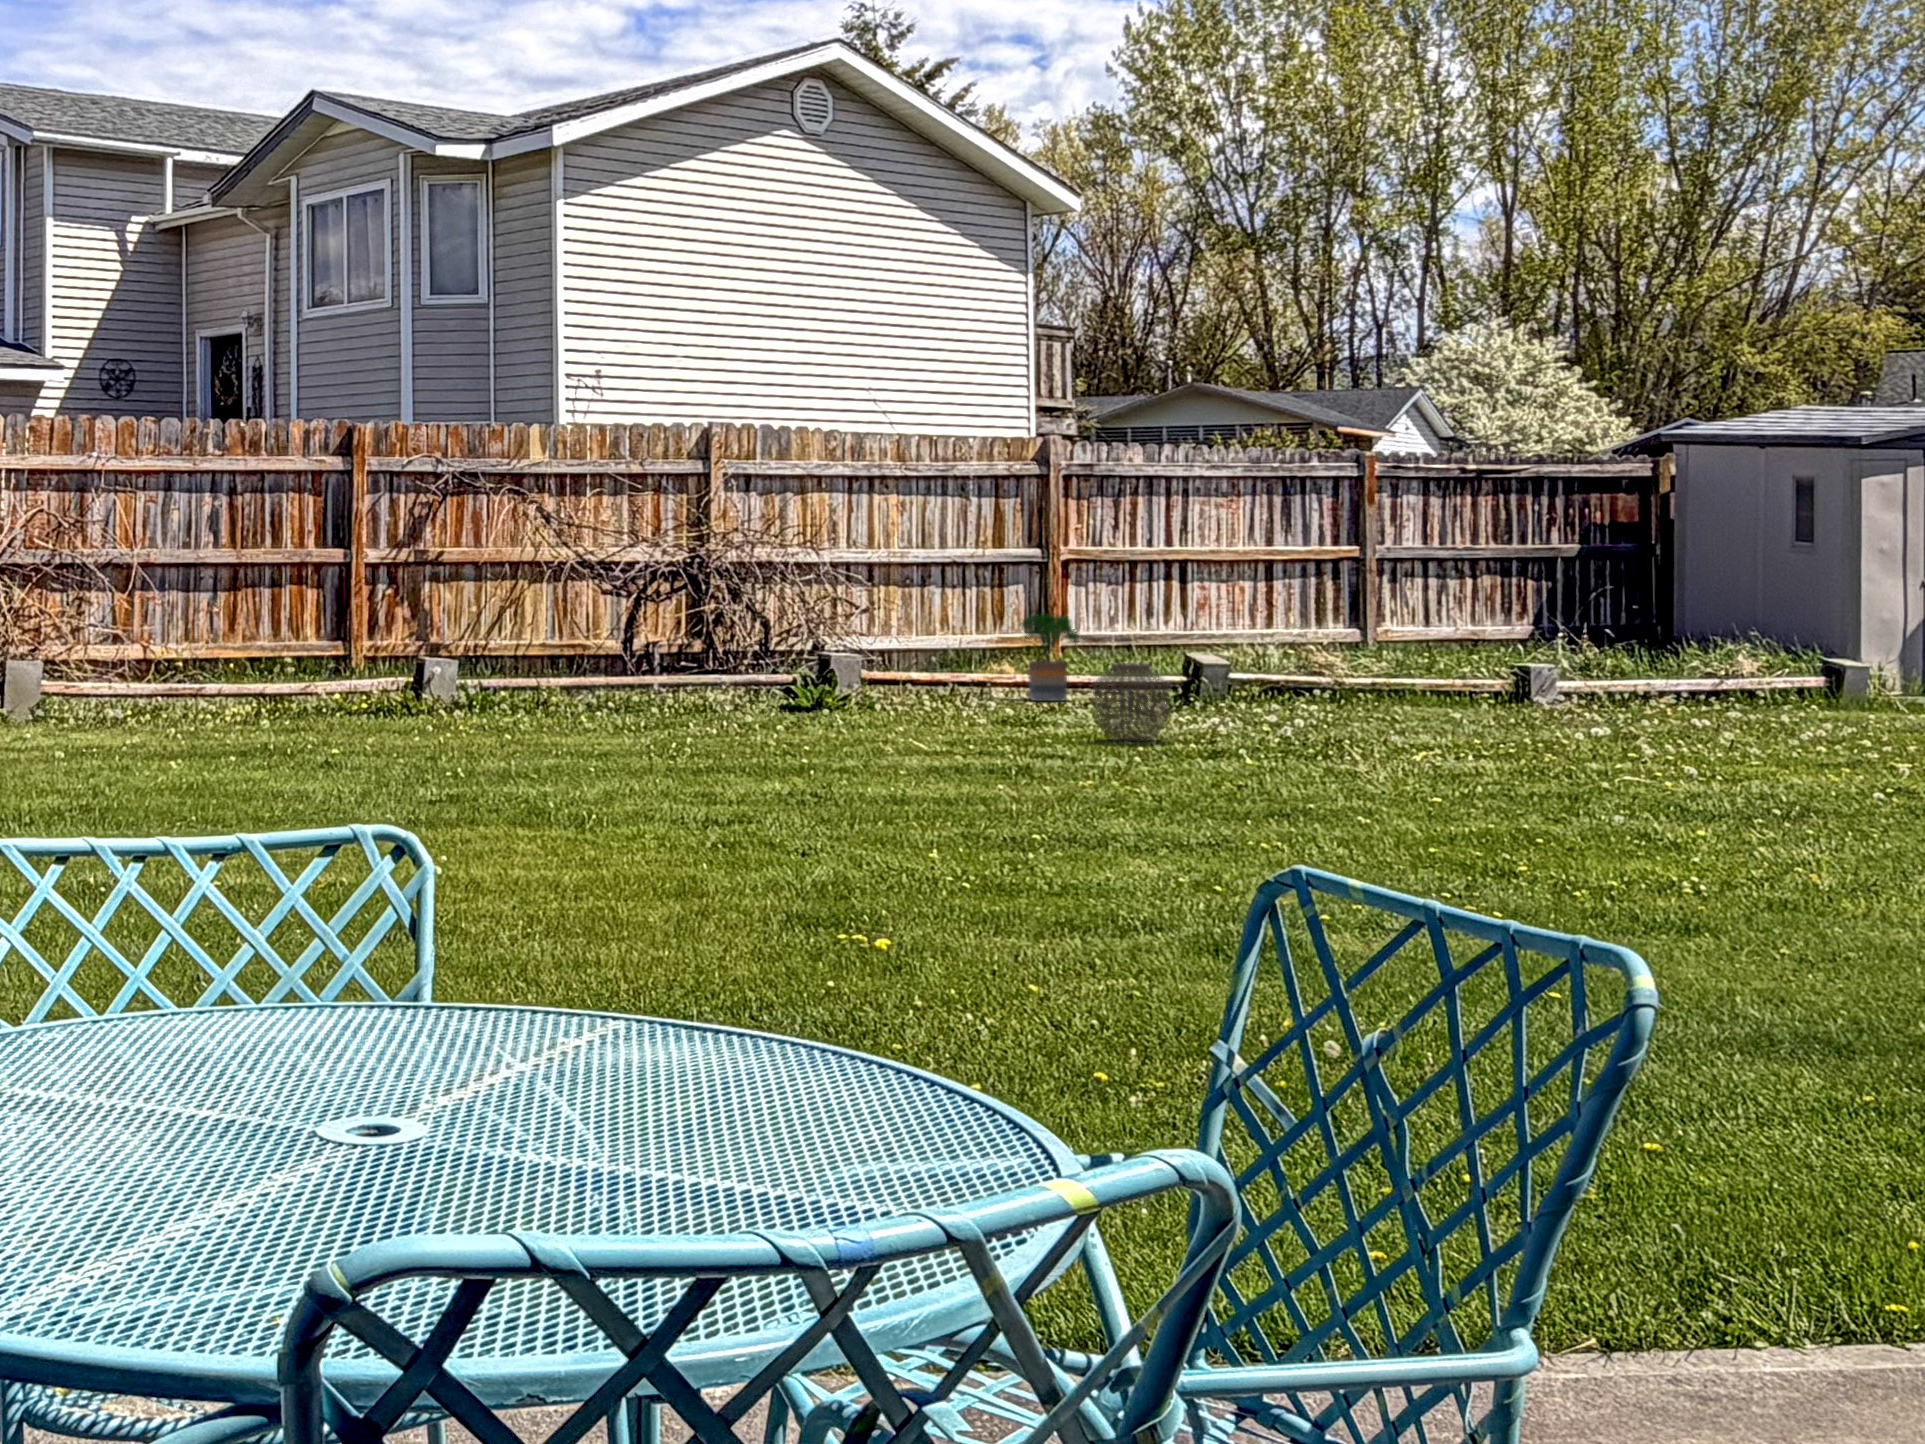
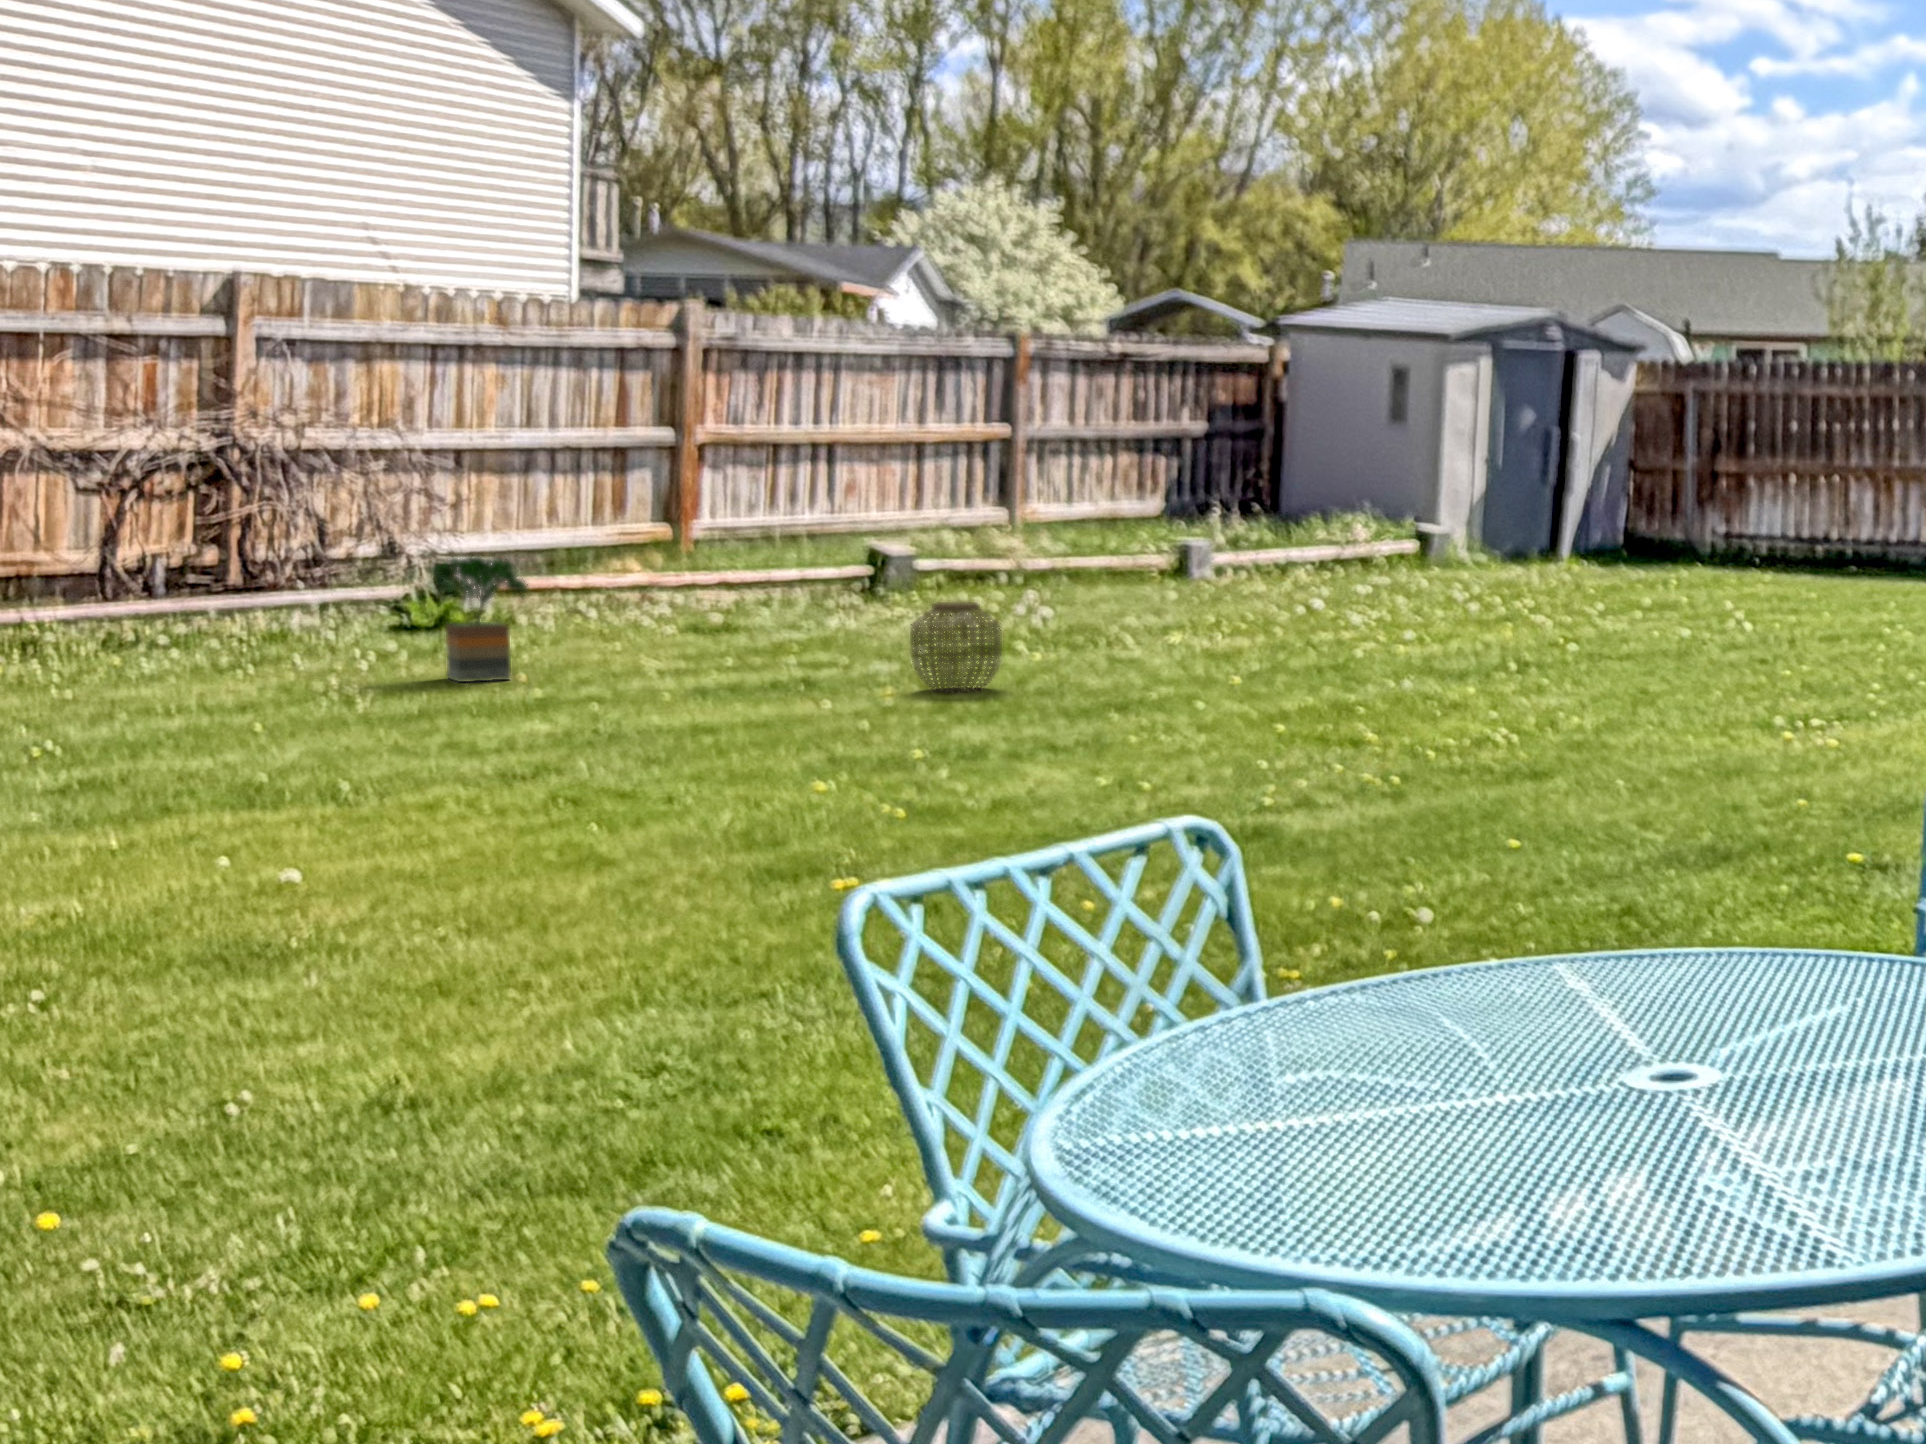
potted tree: present [1020,614,1079,701] -> present [431,555,529,682]

